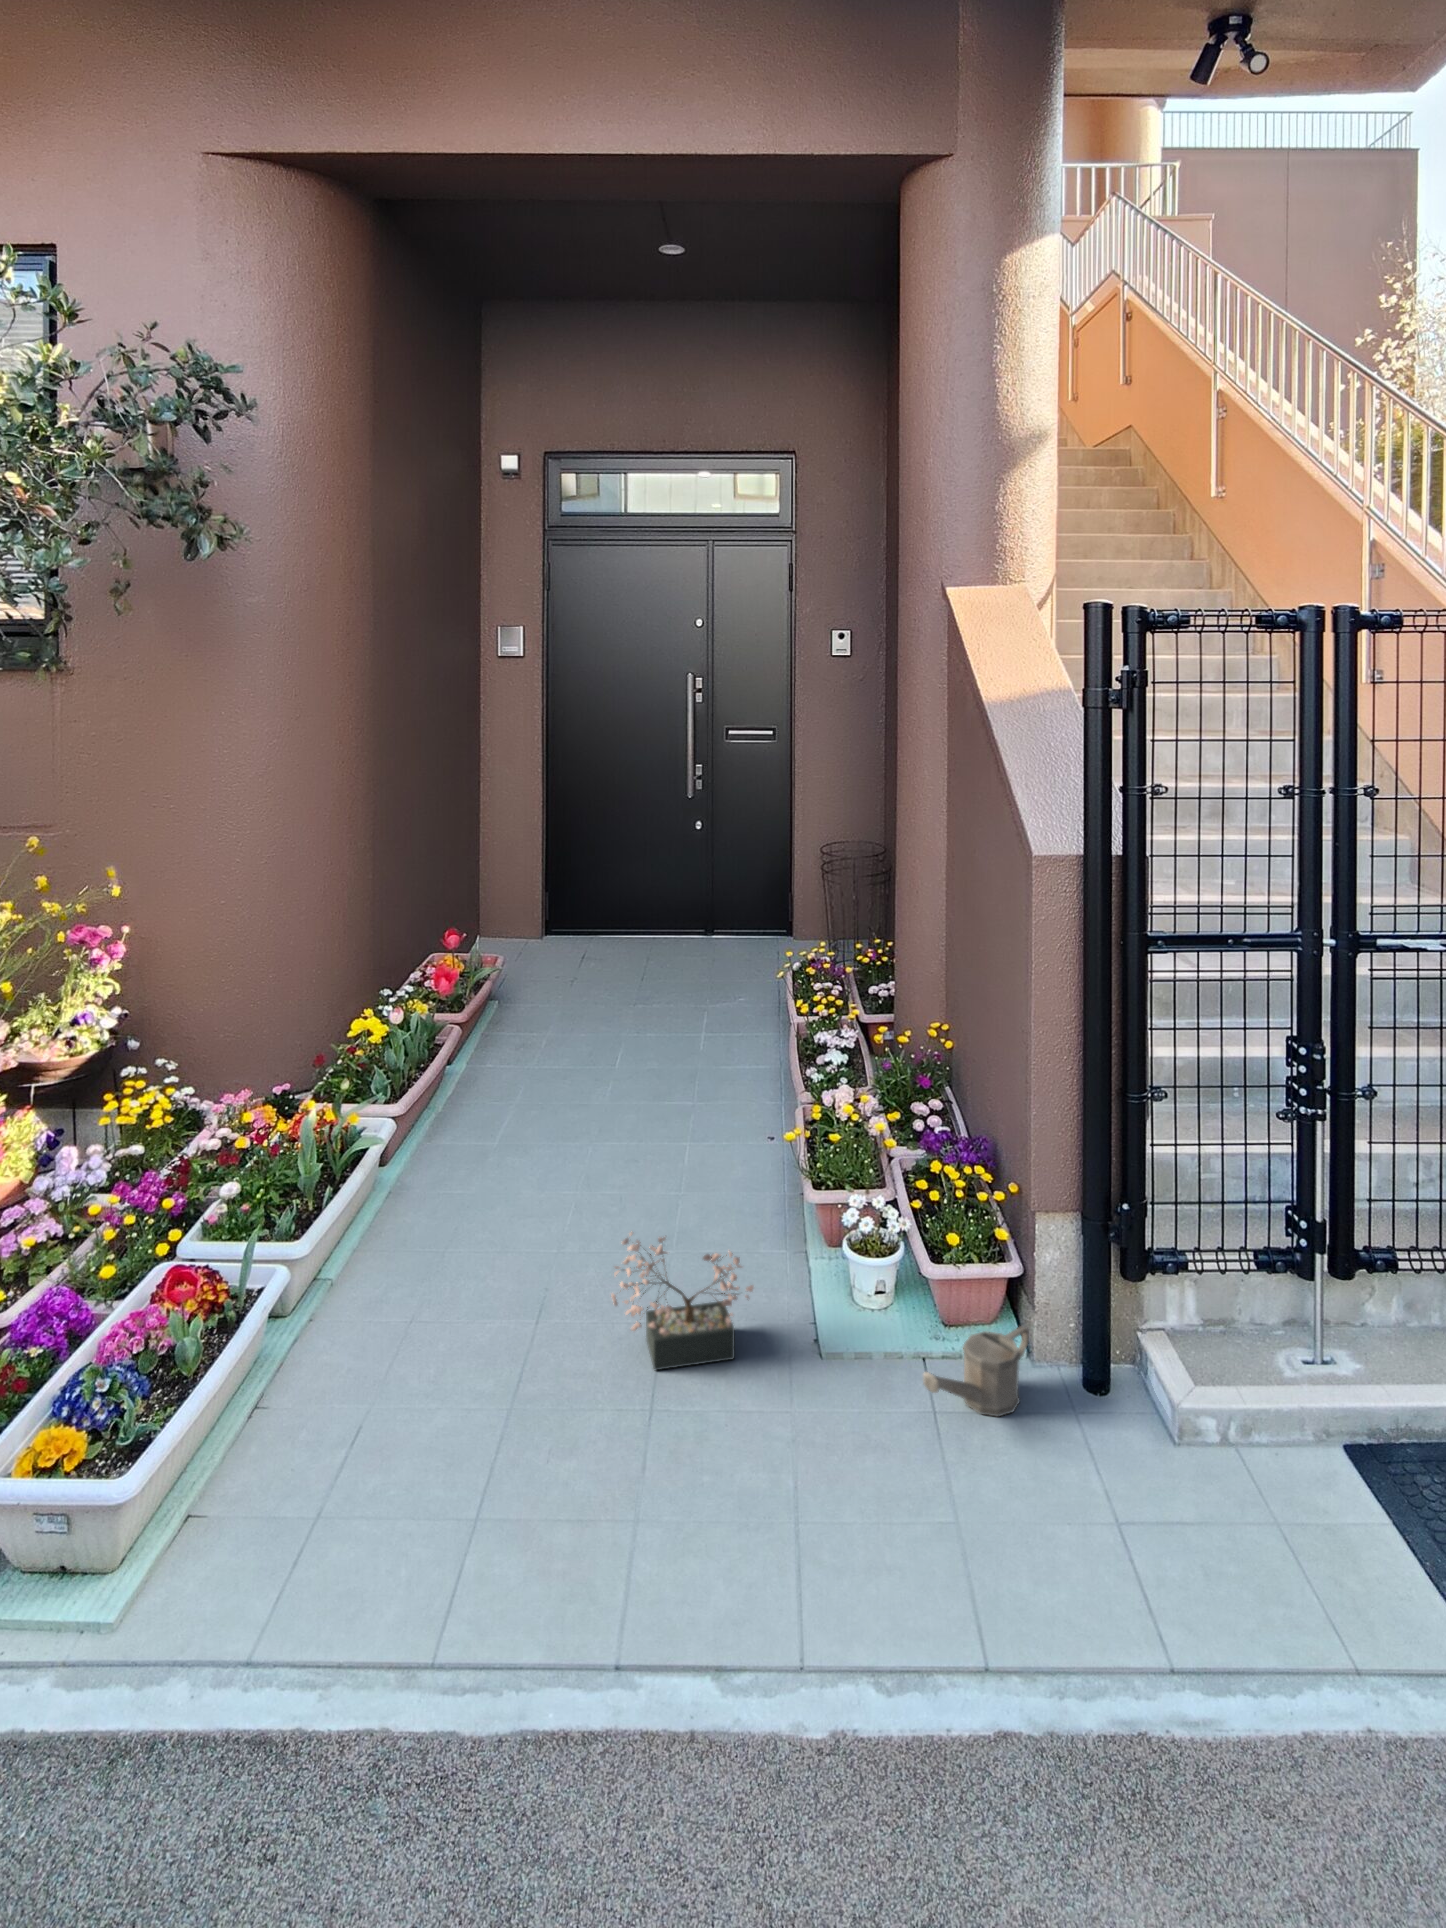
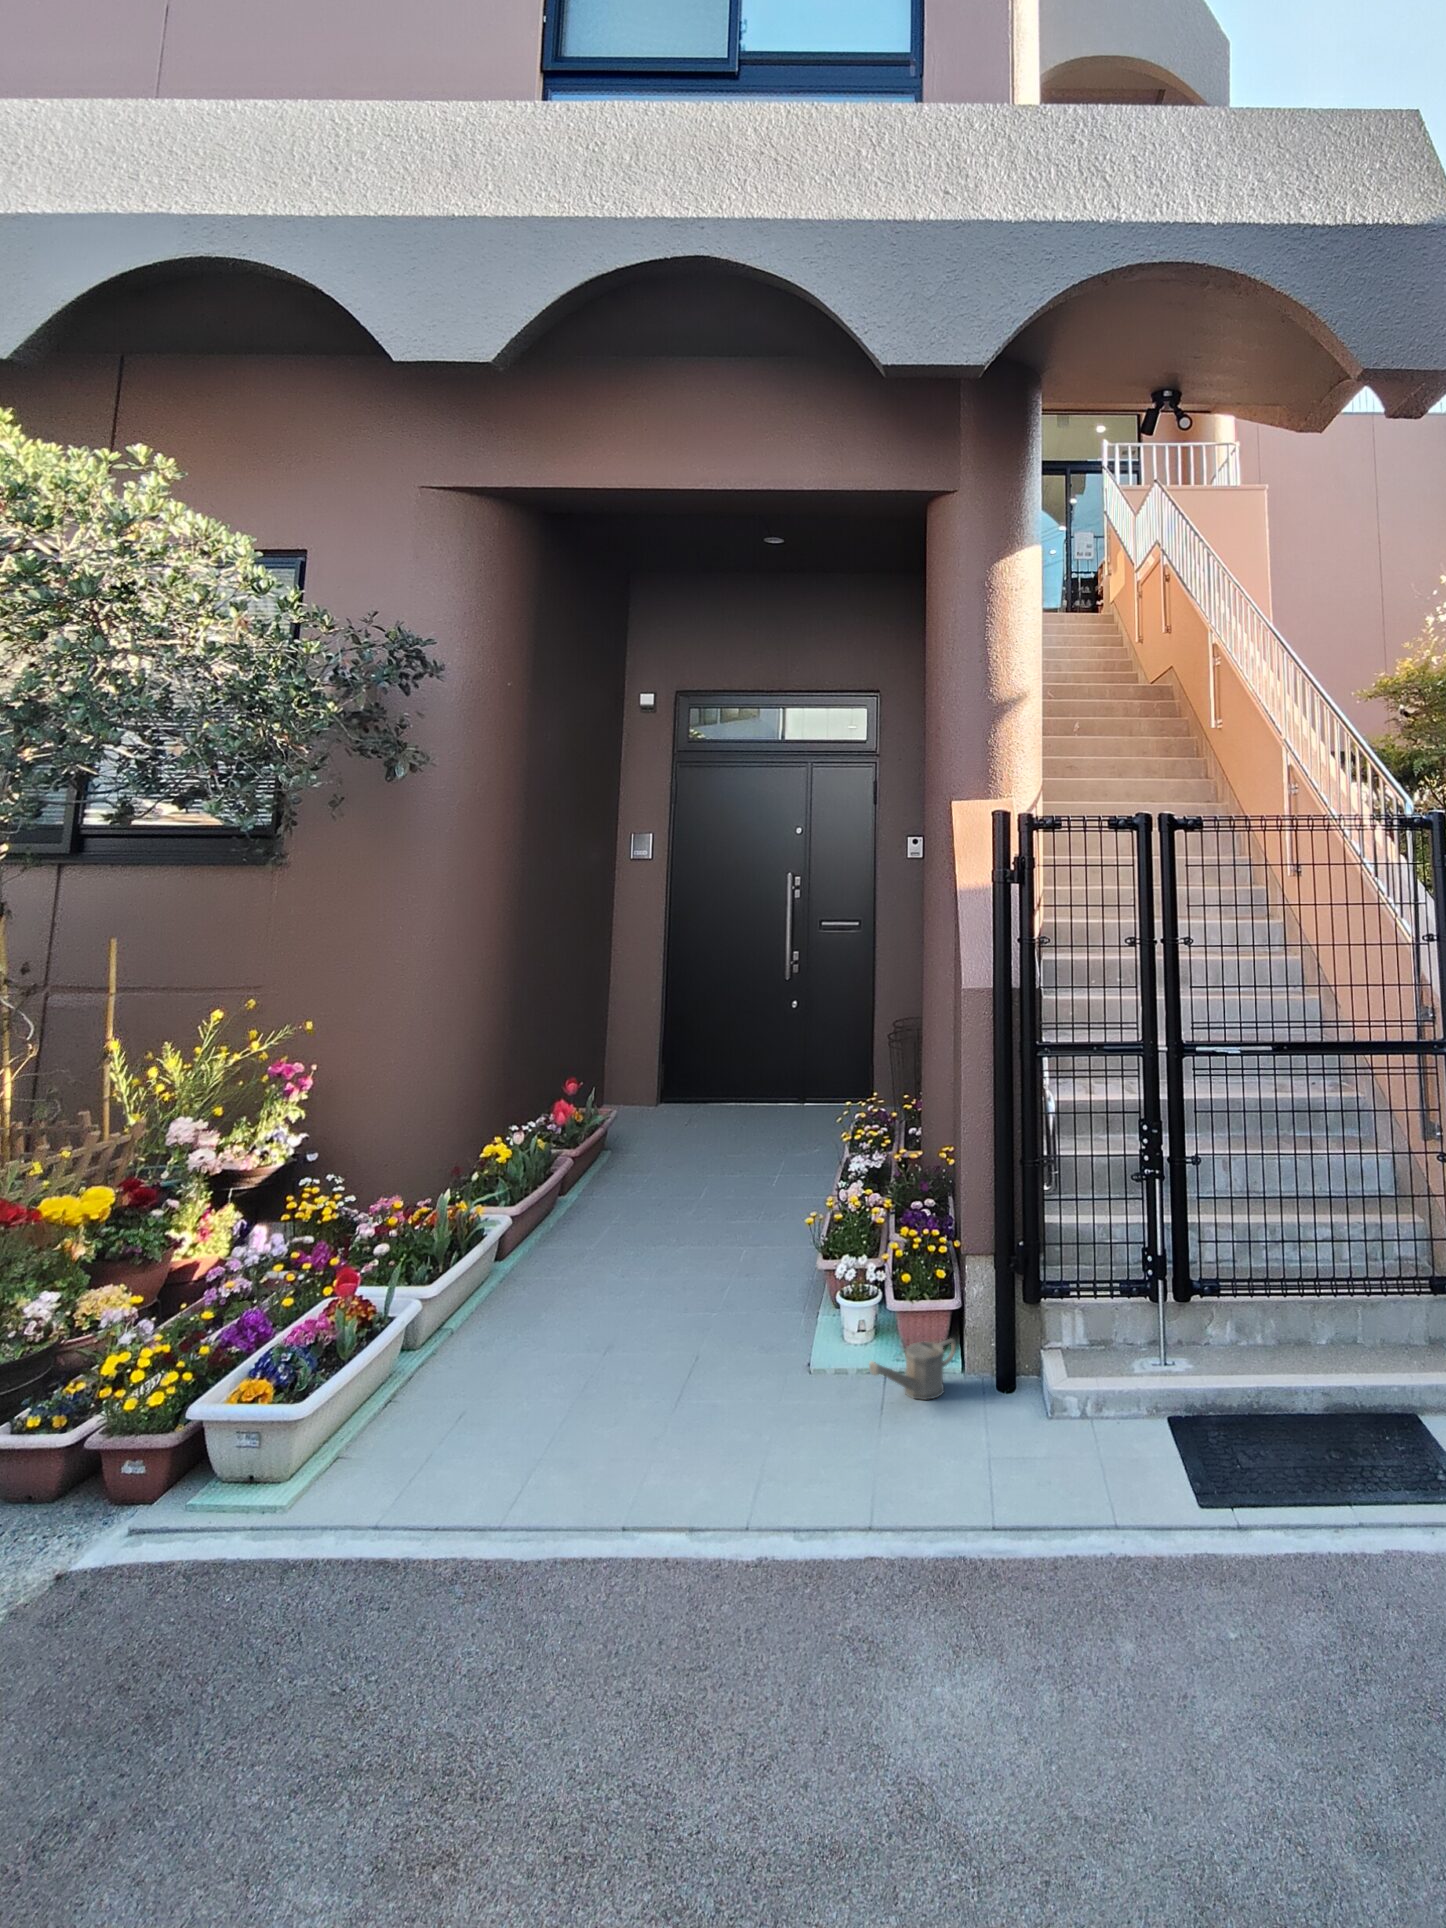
decorative plant: present [611,1232,753,1370] -> none [656,1273,763,1376]

